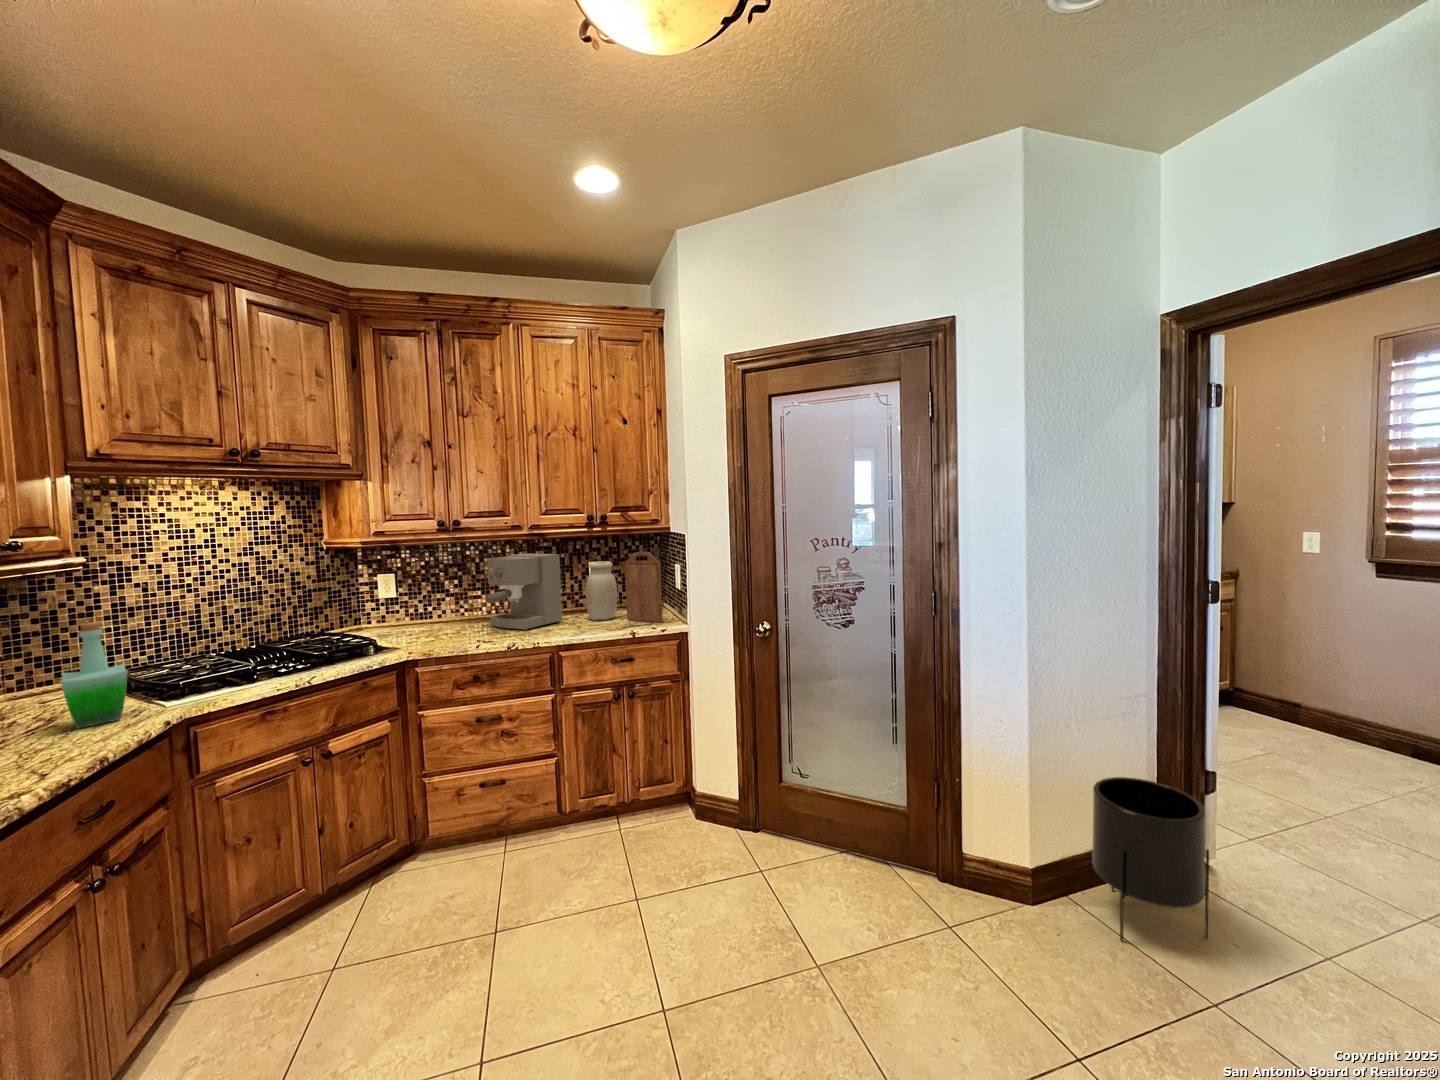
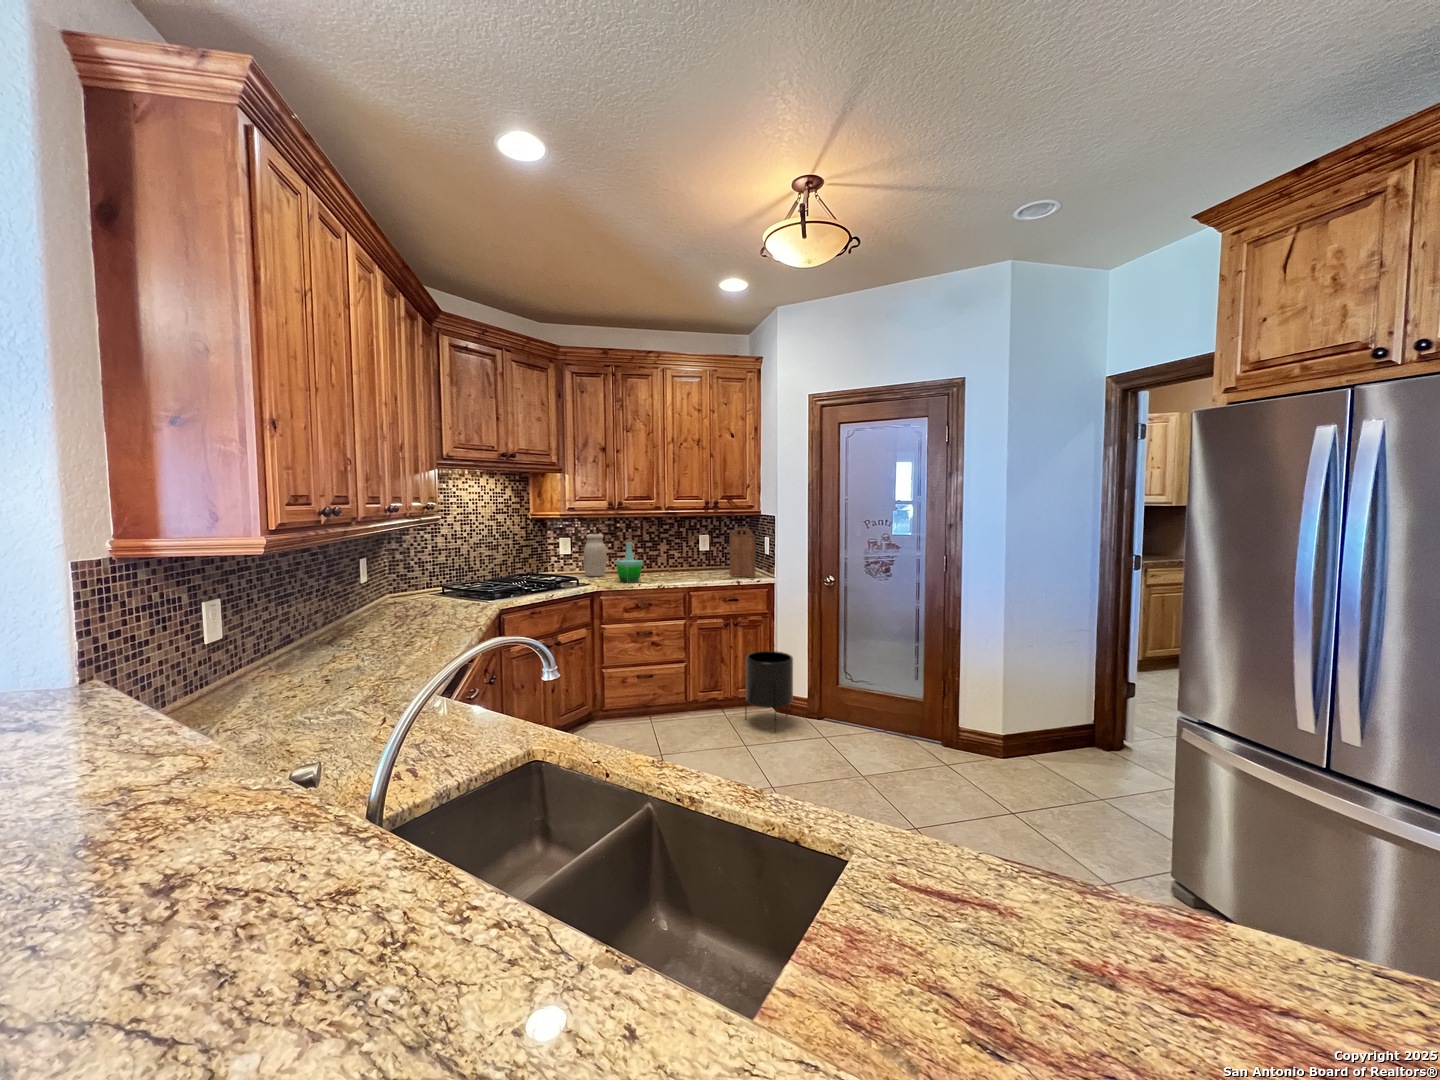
coffee maker: present [486,554,562,630] -> none [637,527,685,579]
jar: present [586,561,617,620] -> present [583,534,607,576]
bottle: present [60,623,128,728] -> present [616,539,643,583]
planter: present [1092,777,1209,941] -> present [745,651,793,731]

